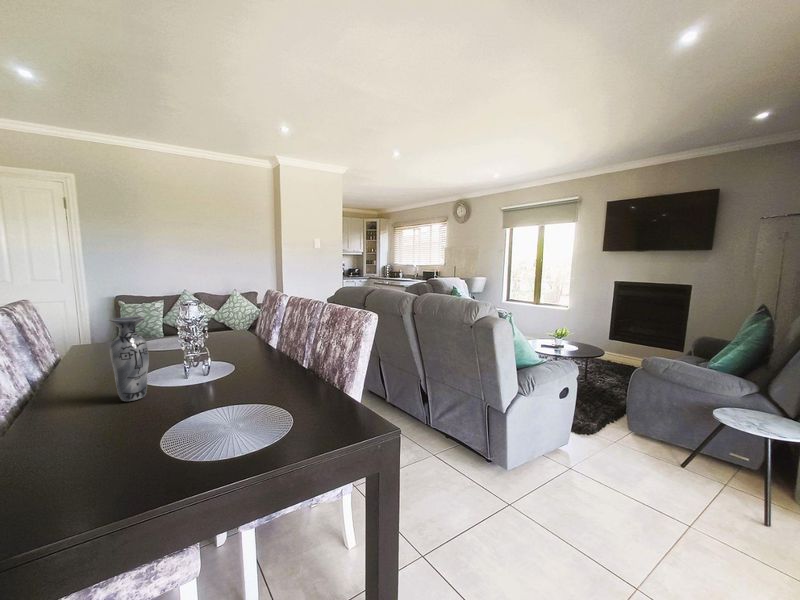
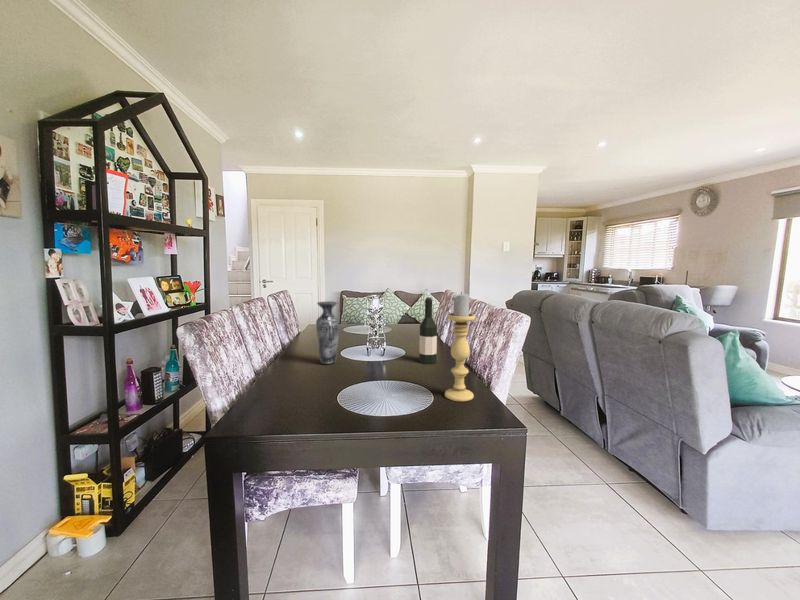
candle holder: none [309,298,341,413] -> present [445,292,475,402]
wine bottle: none [260,303,282,376] -> present [419,297,437,364]

